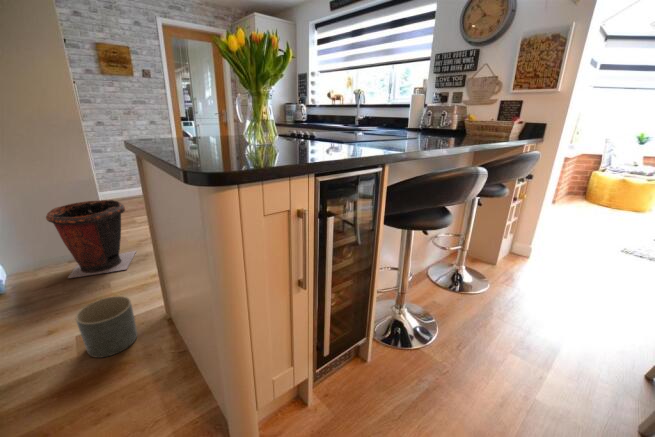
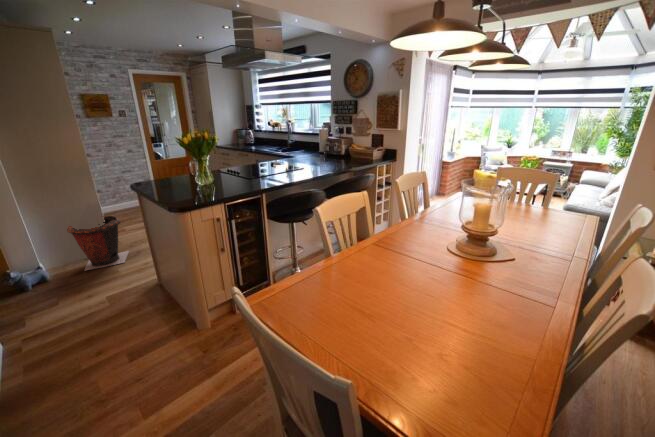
planter: present [76,296,137,358] -> none [104,273,140,308]

